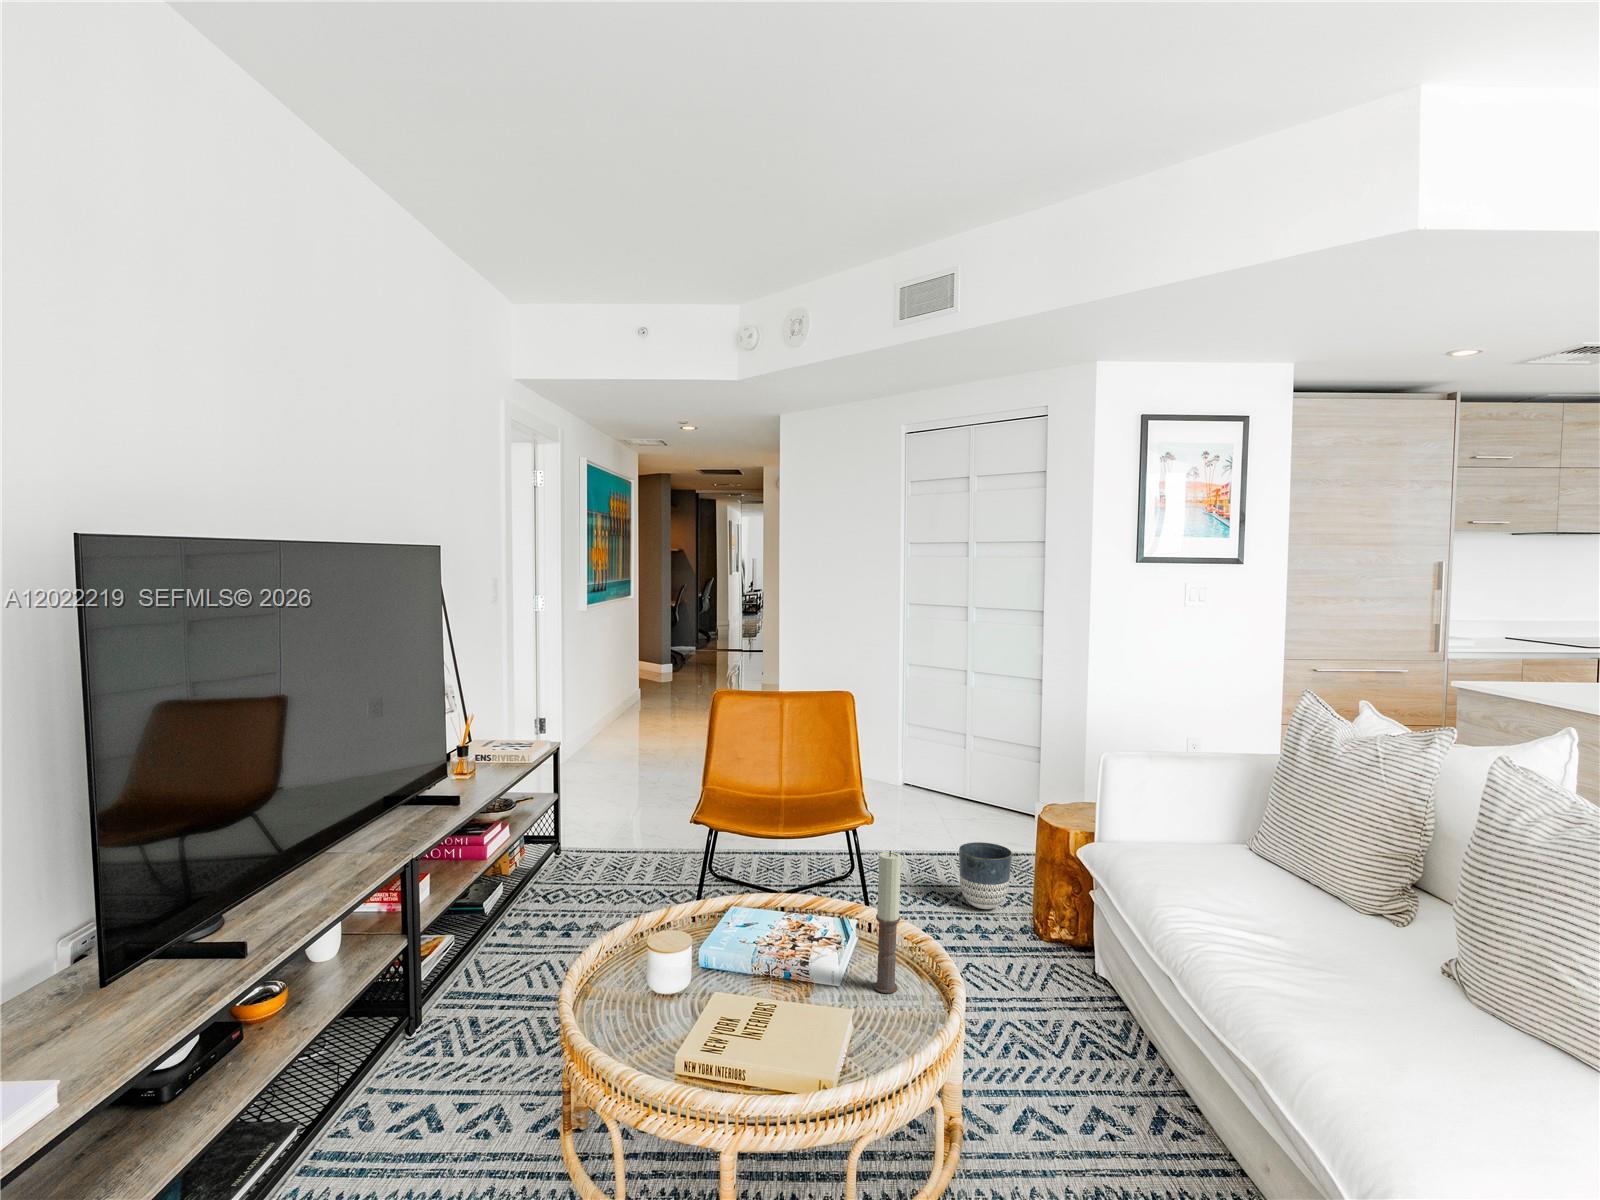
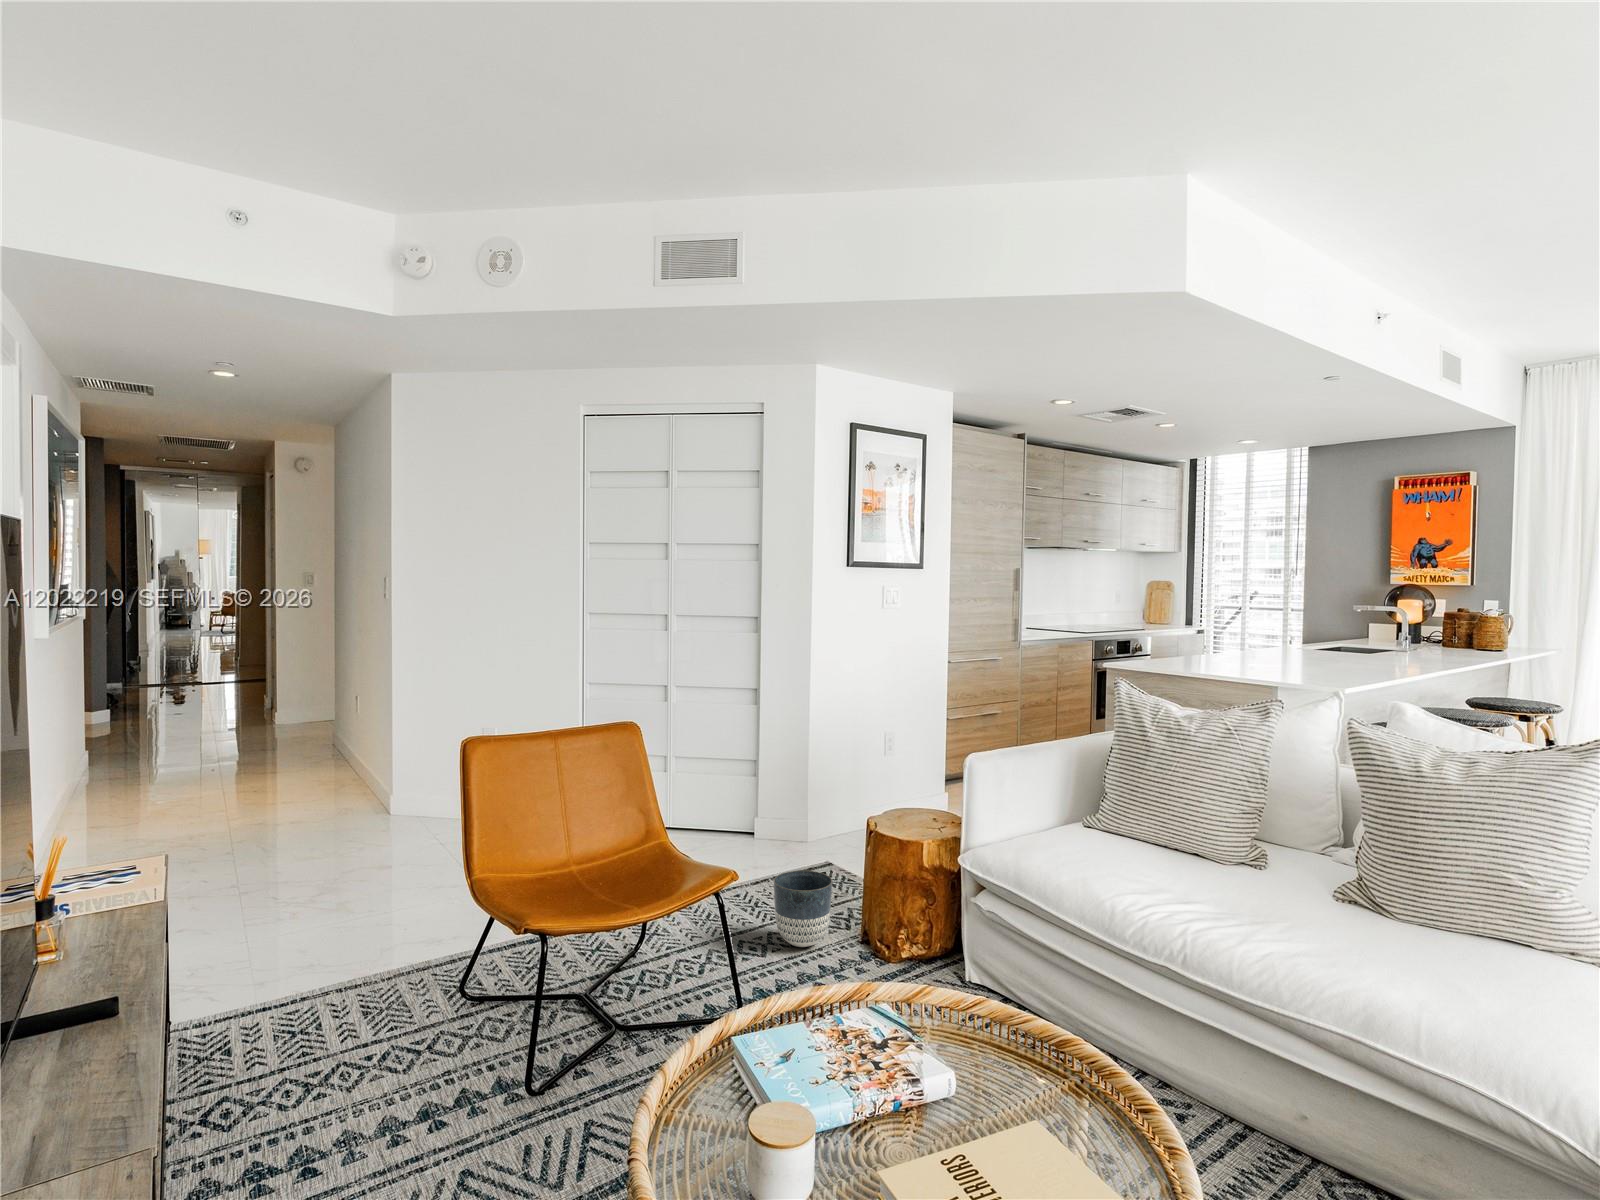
candle: present [874,851,901,993] -> none [1026,916,1059,1099]

